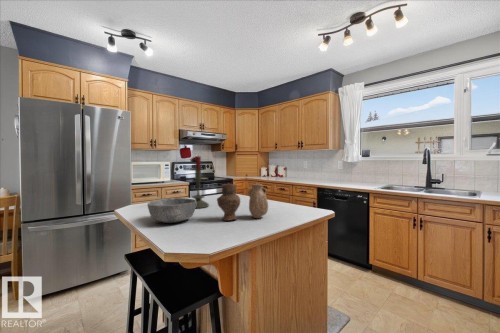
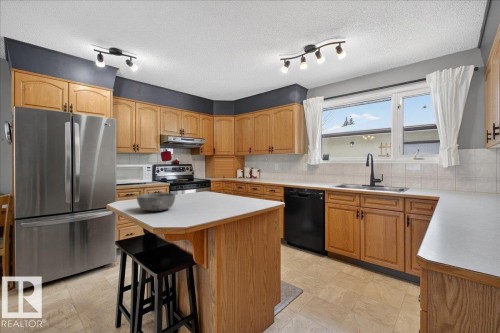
candle: present [192,156,208,208] -> none [169,158,186,202]
vase: present [217,183,268,221] -> none [192,181,232,209]

